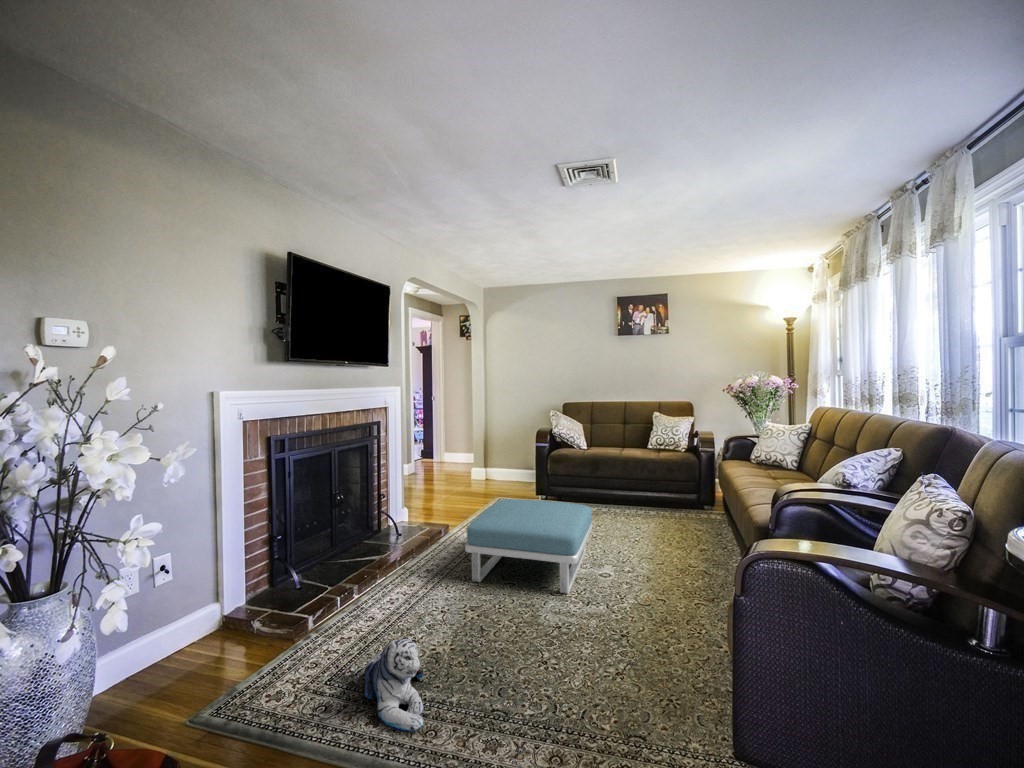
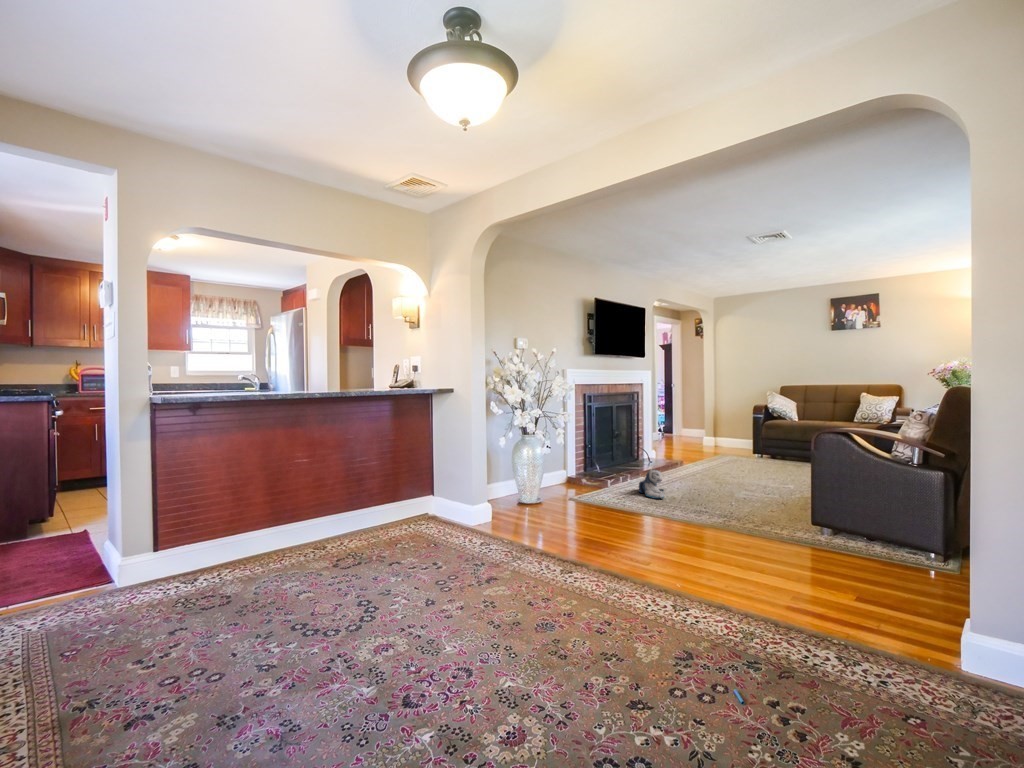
footstool: present [465,499,592,594] -> none [688,440,776,484]

